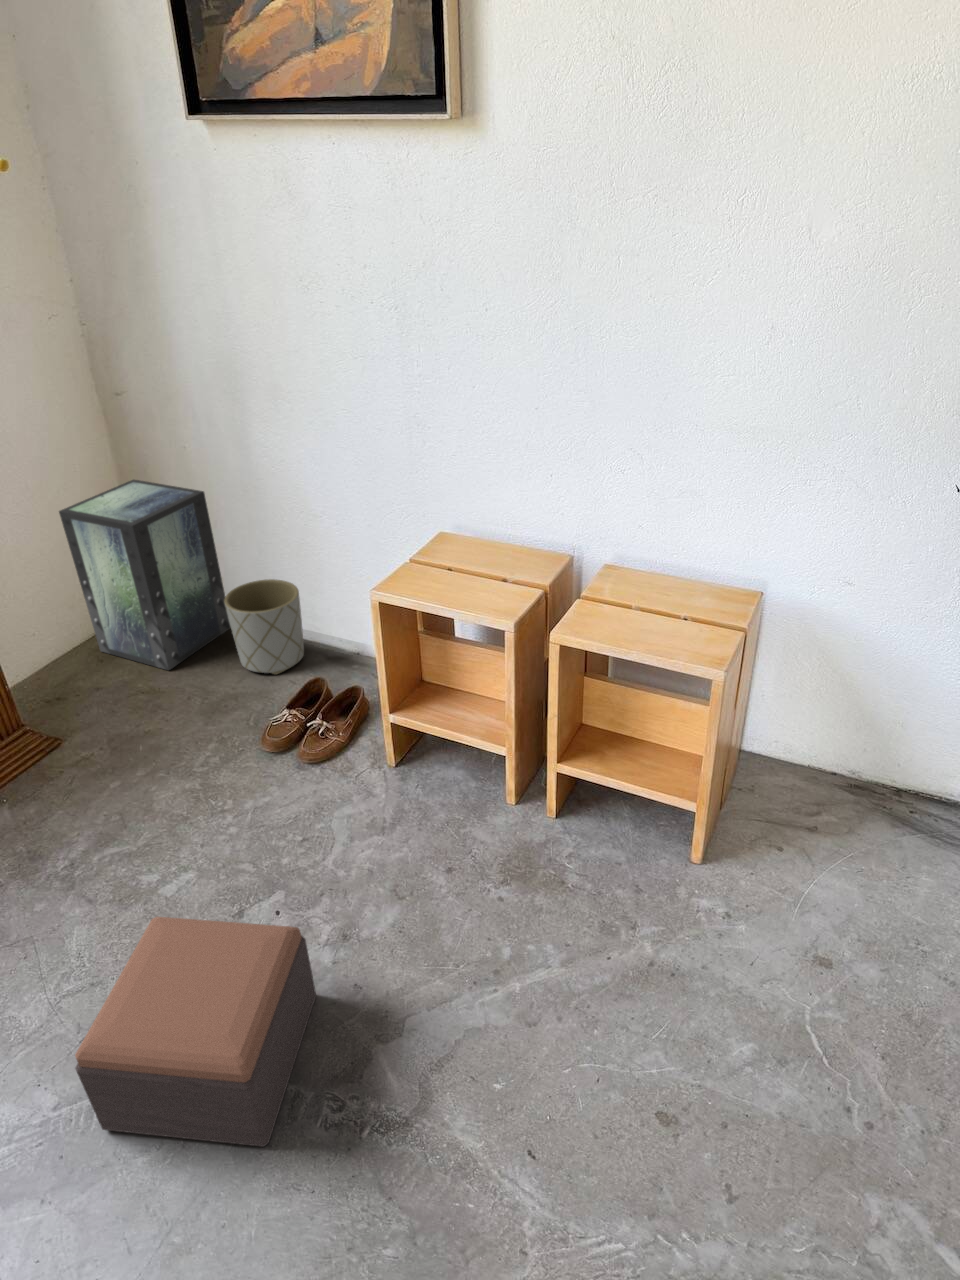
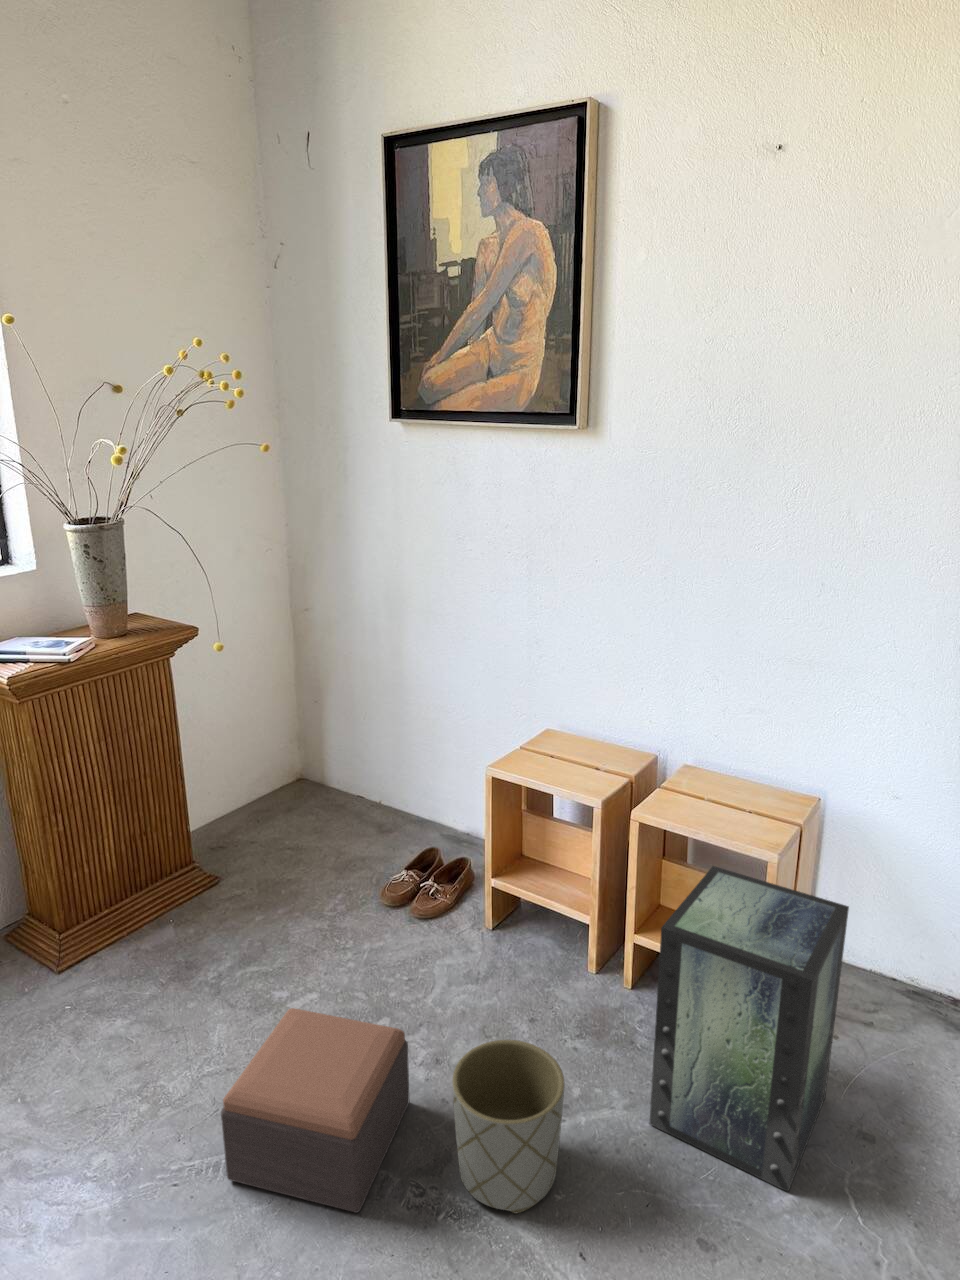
storage box: present [59,480,231,670] -> present [650,866,849,1192]
planter: present [224,579,304,674] -> present [452,1040,565,1214]

